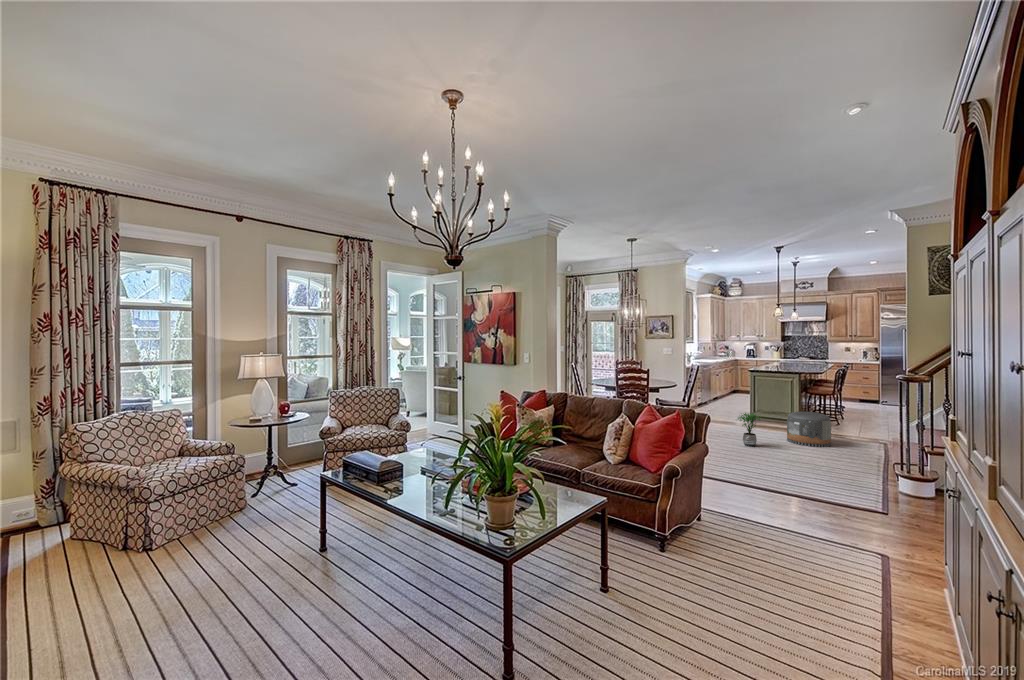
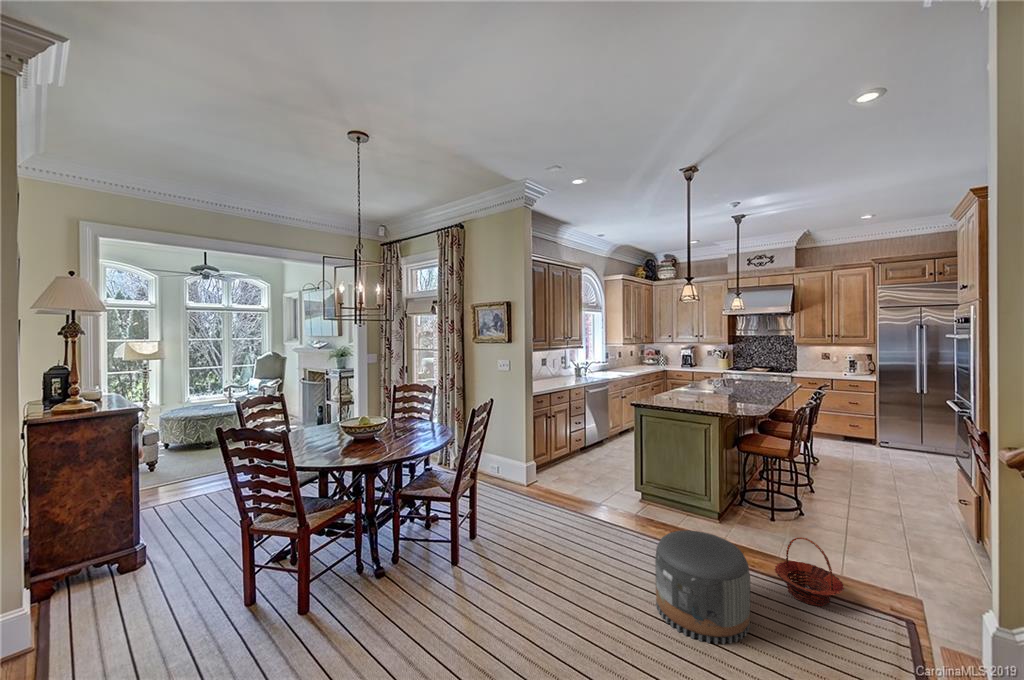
potted plant: present [738,413,760,447] -> none [519,546,578,641]
basket: none [837,415,869,441] -> present [775,537,844,606]

